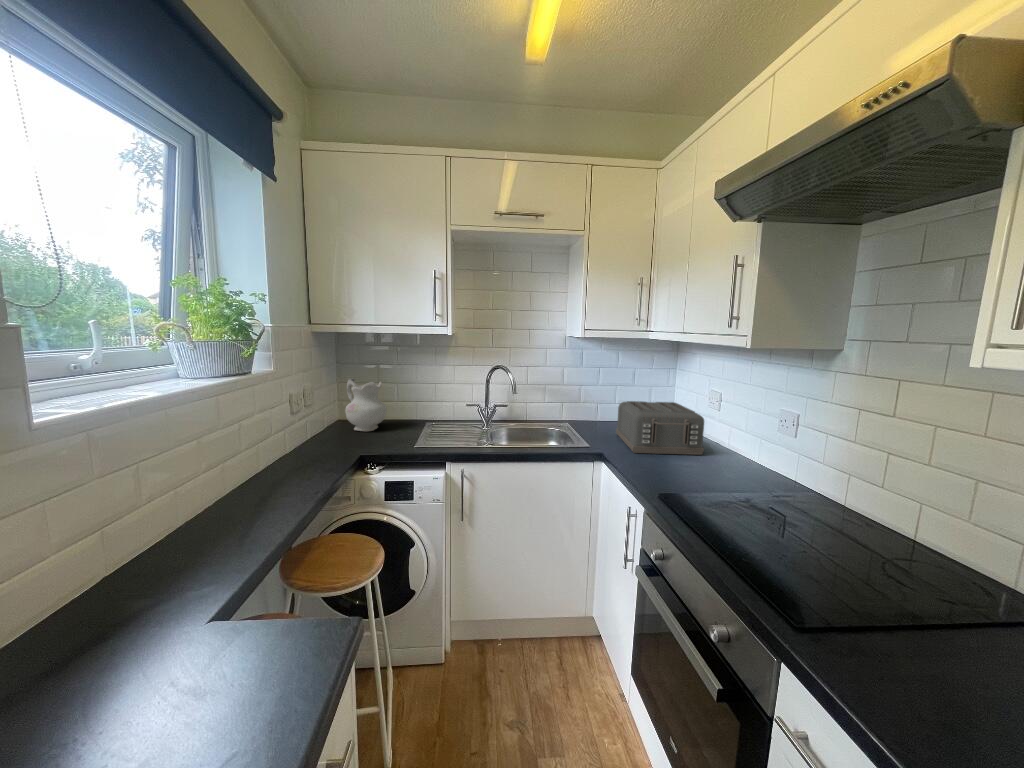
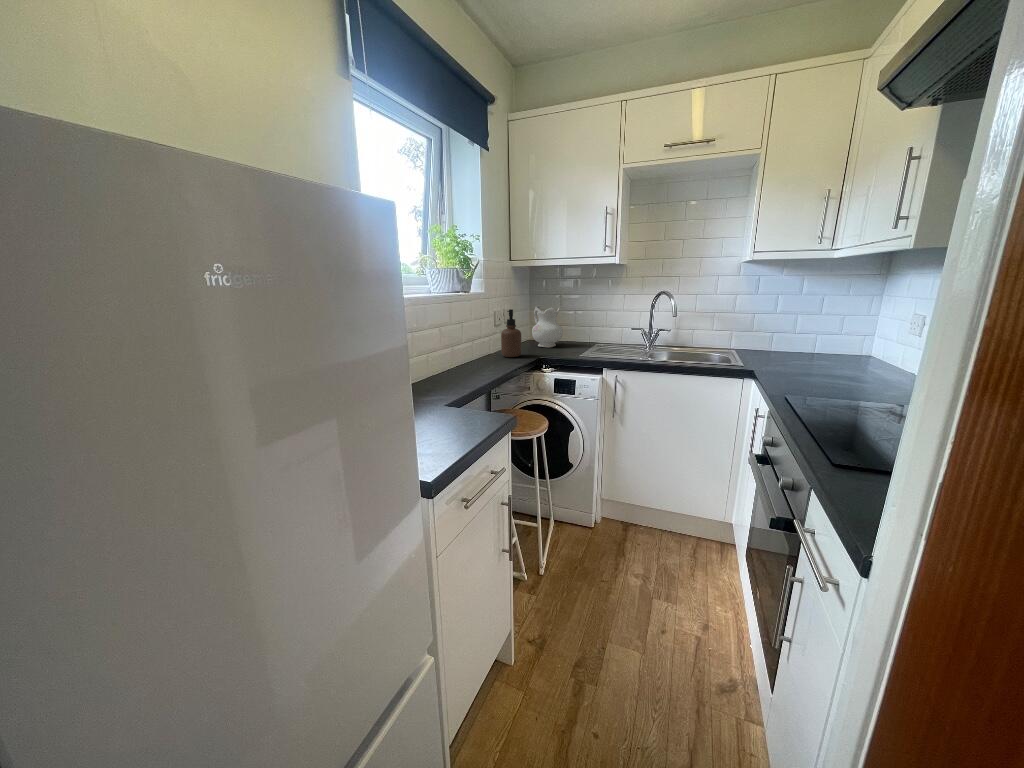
soap dispenser: none [303,392,335,457] -> present [501,309,522,357]
toaster: present [616,401,704,455] -> none [783,326,889,381]

